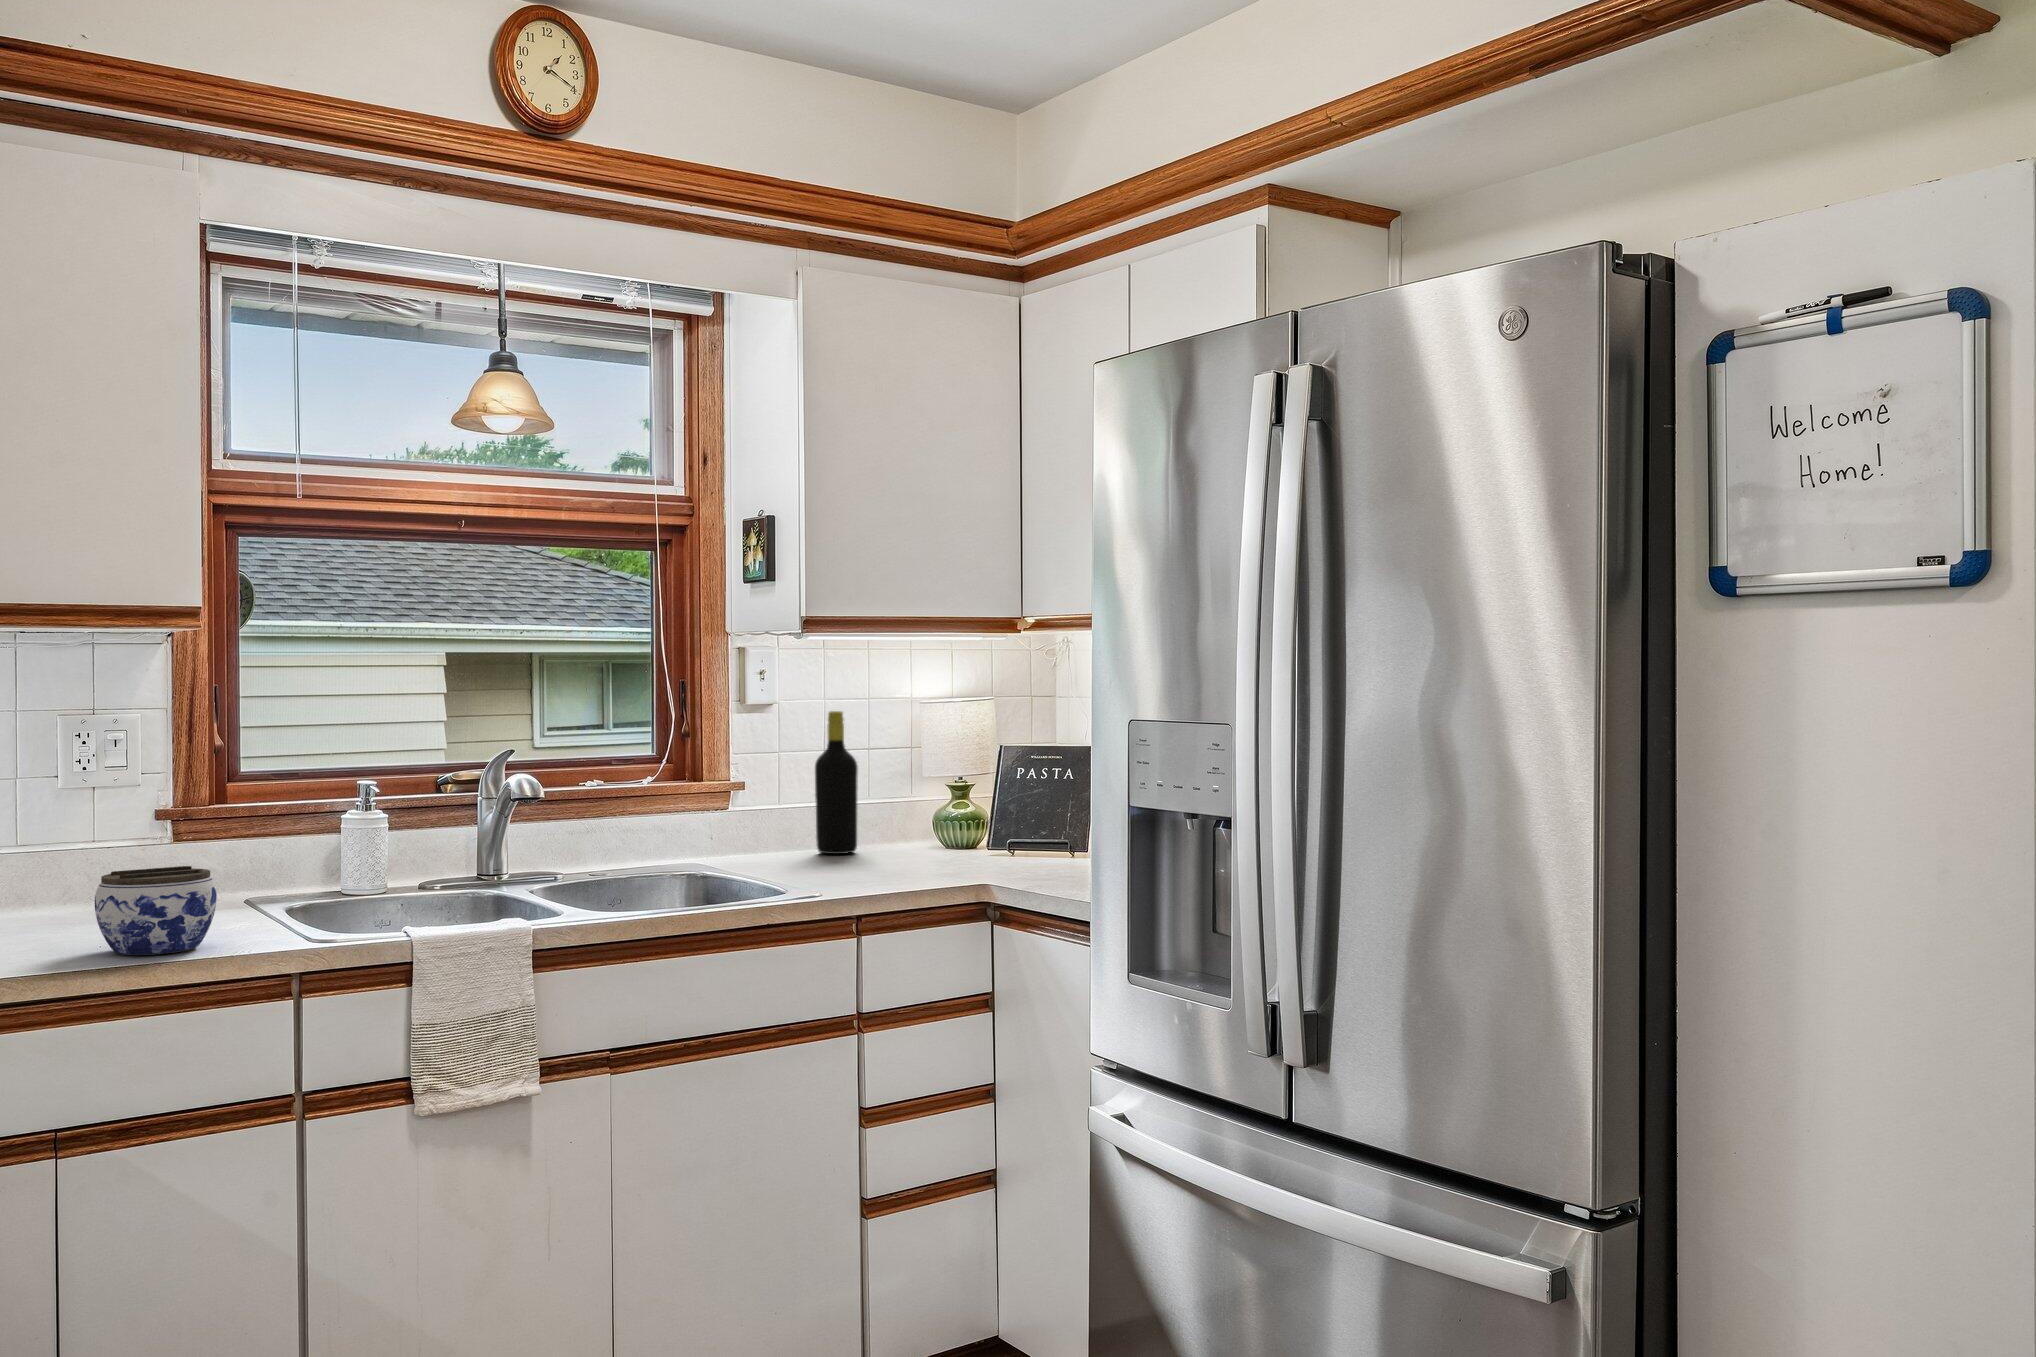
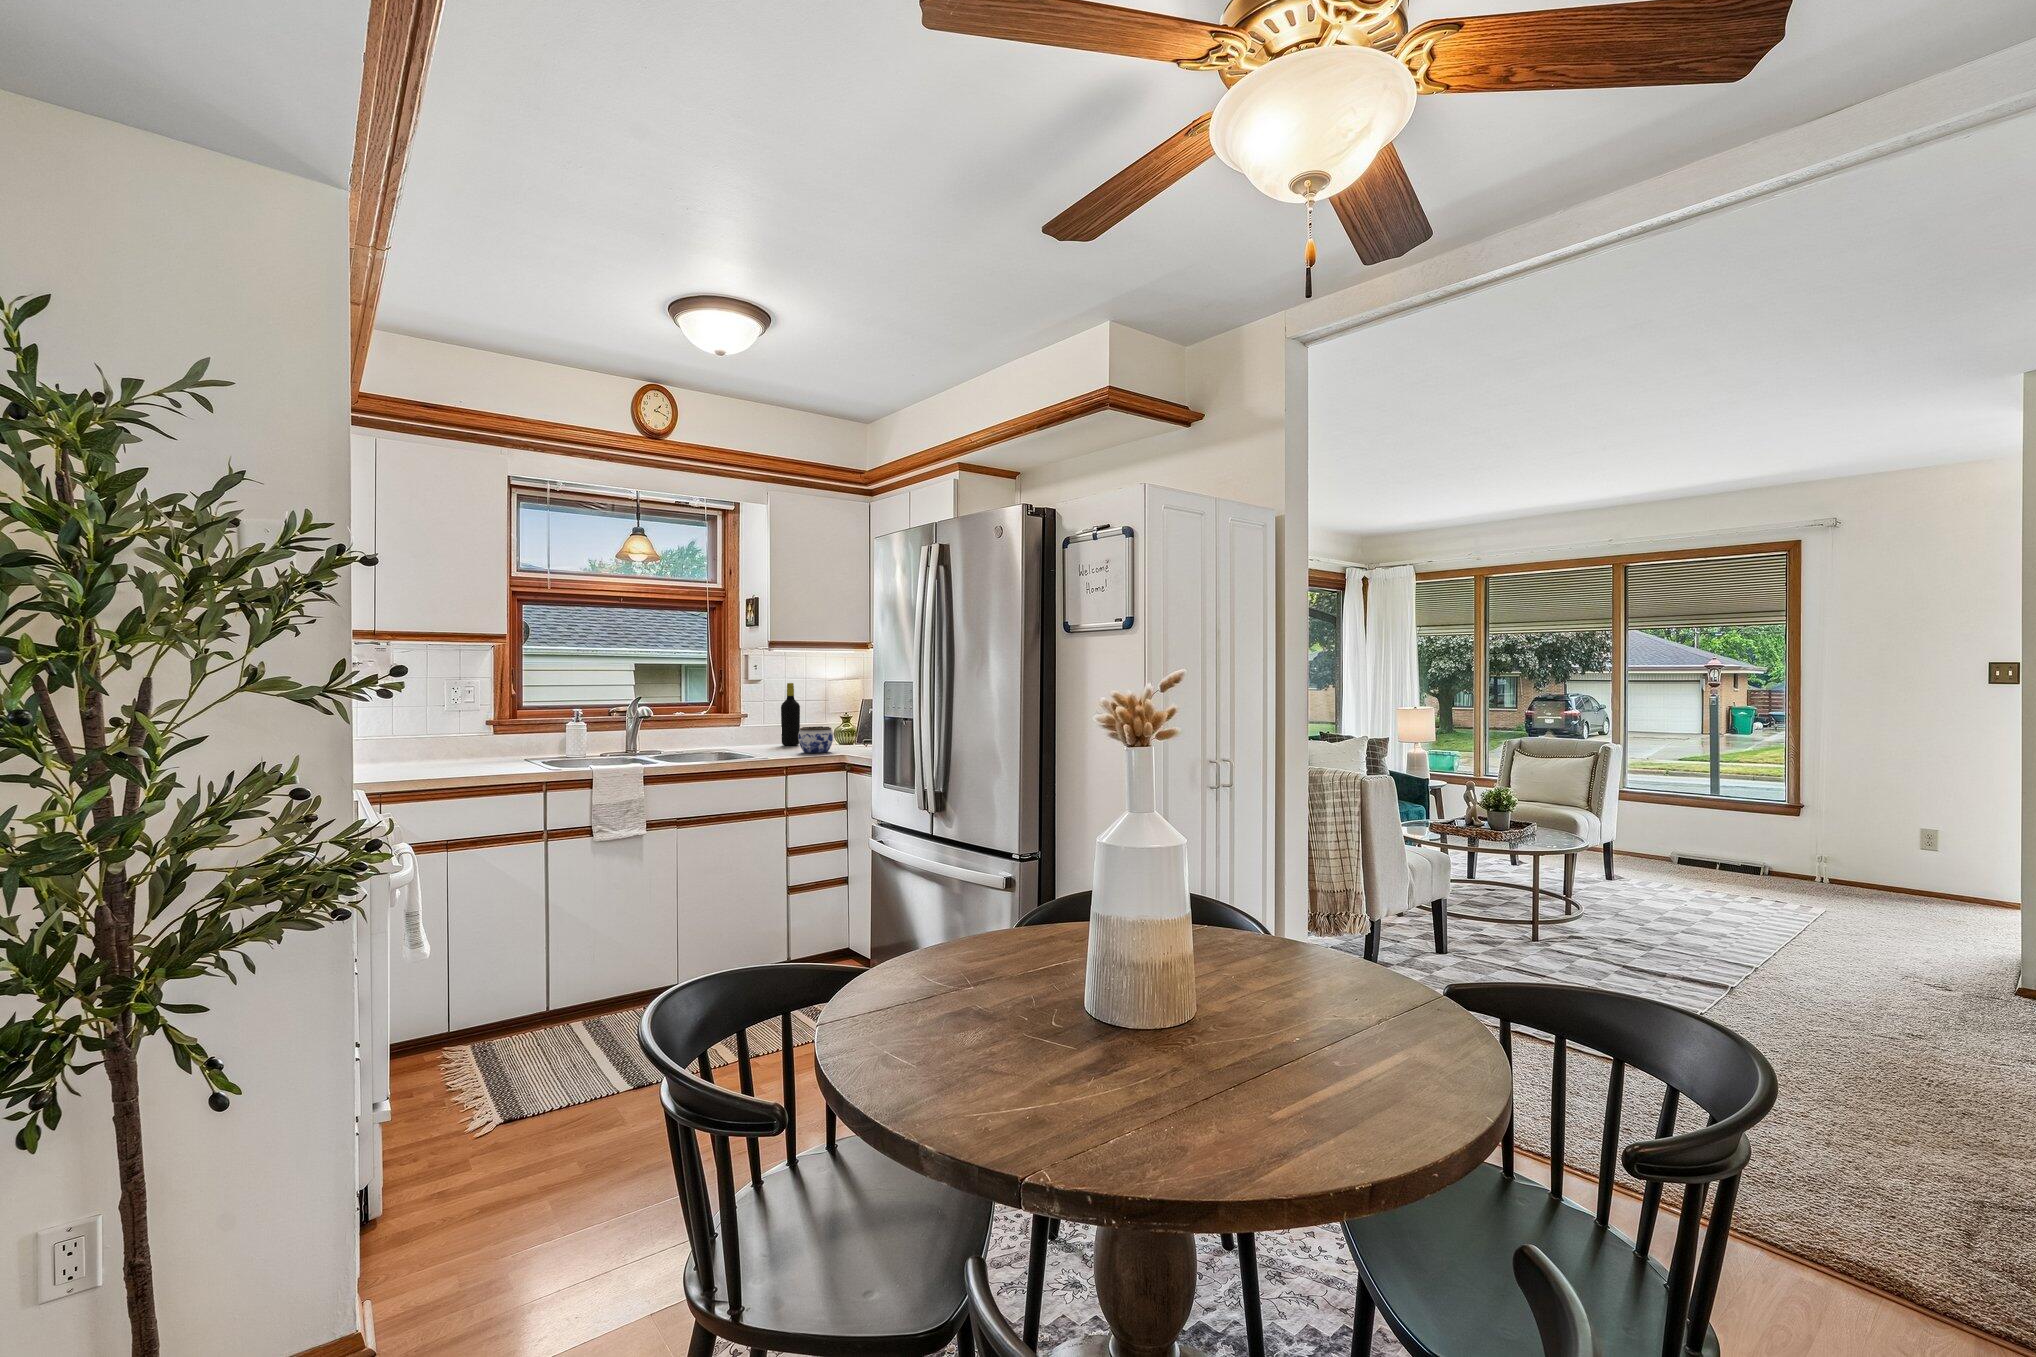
jar: present [95,866,217,955] -> present [798,726,833,753]

